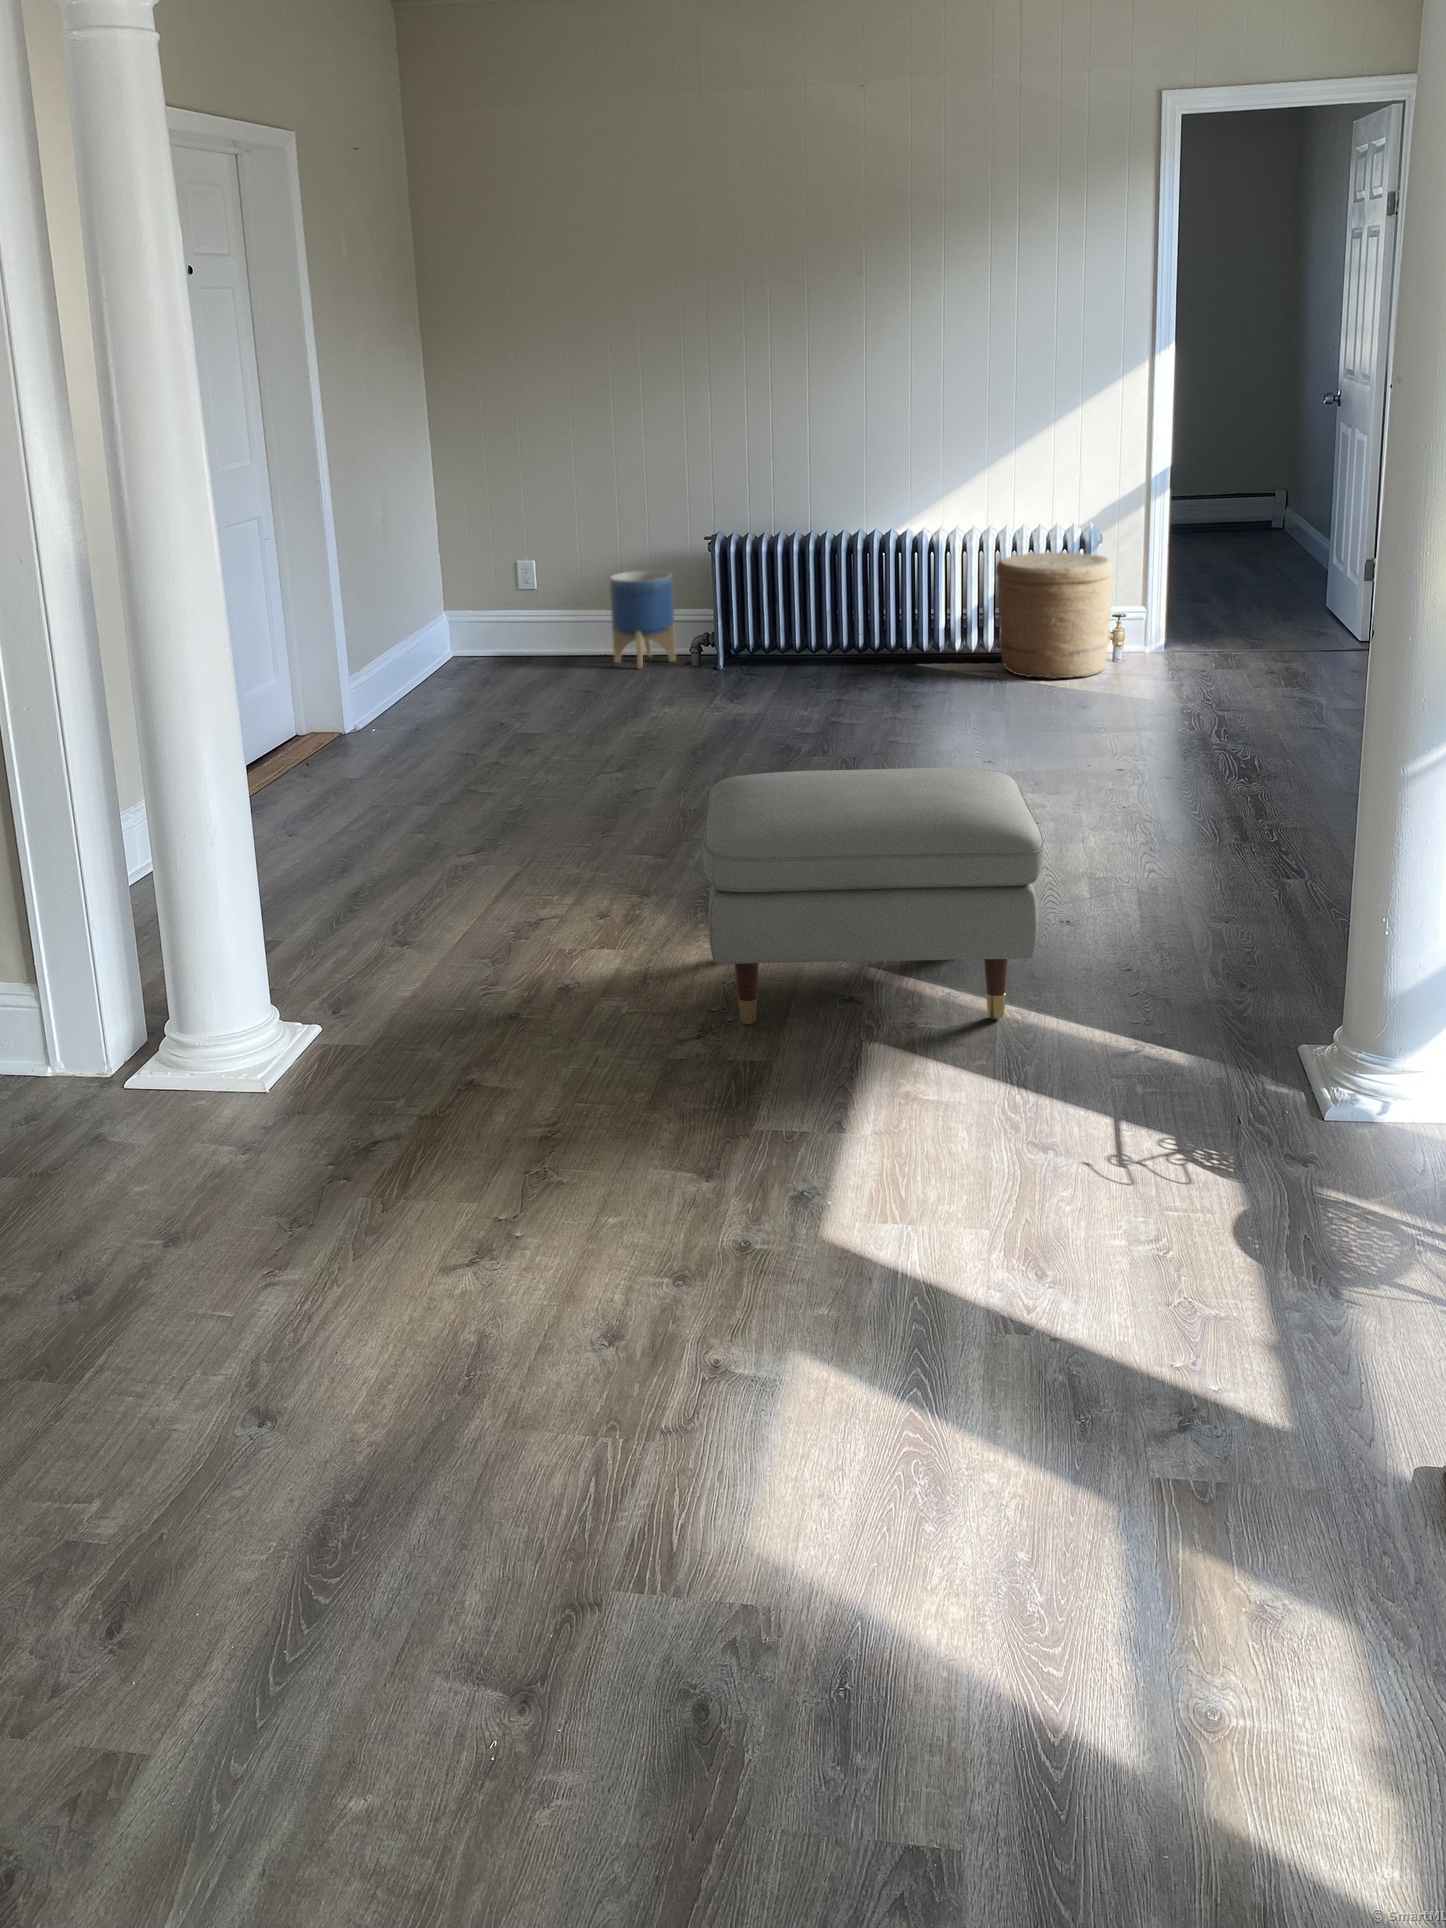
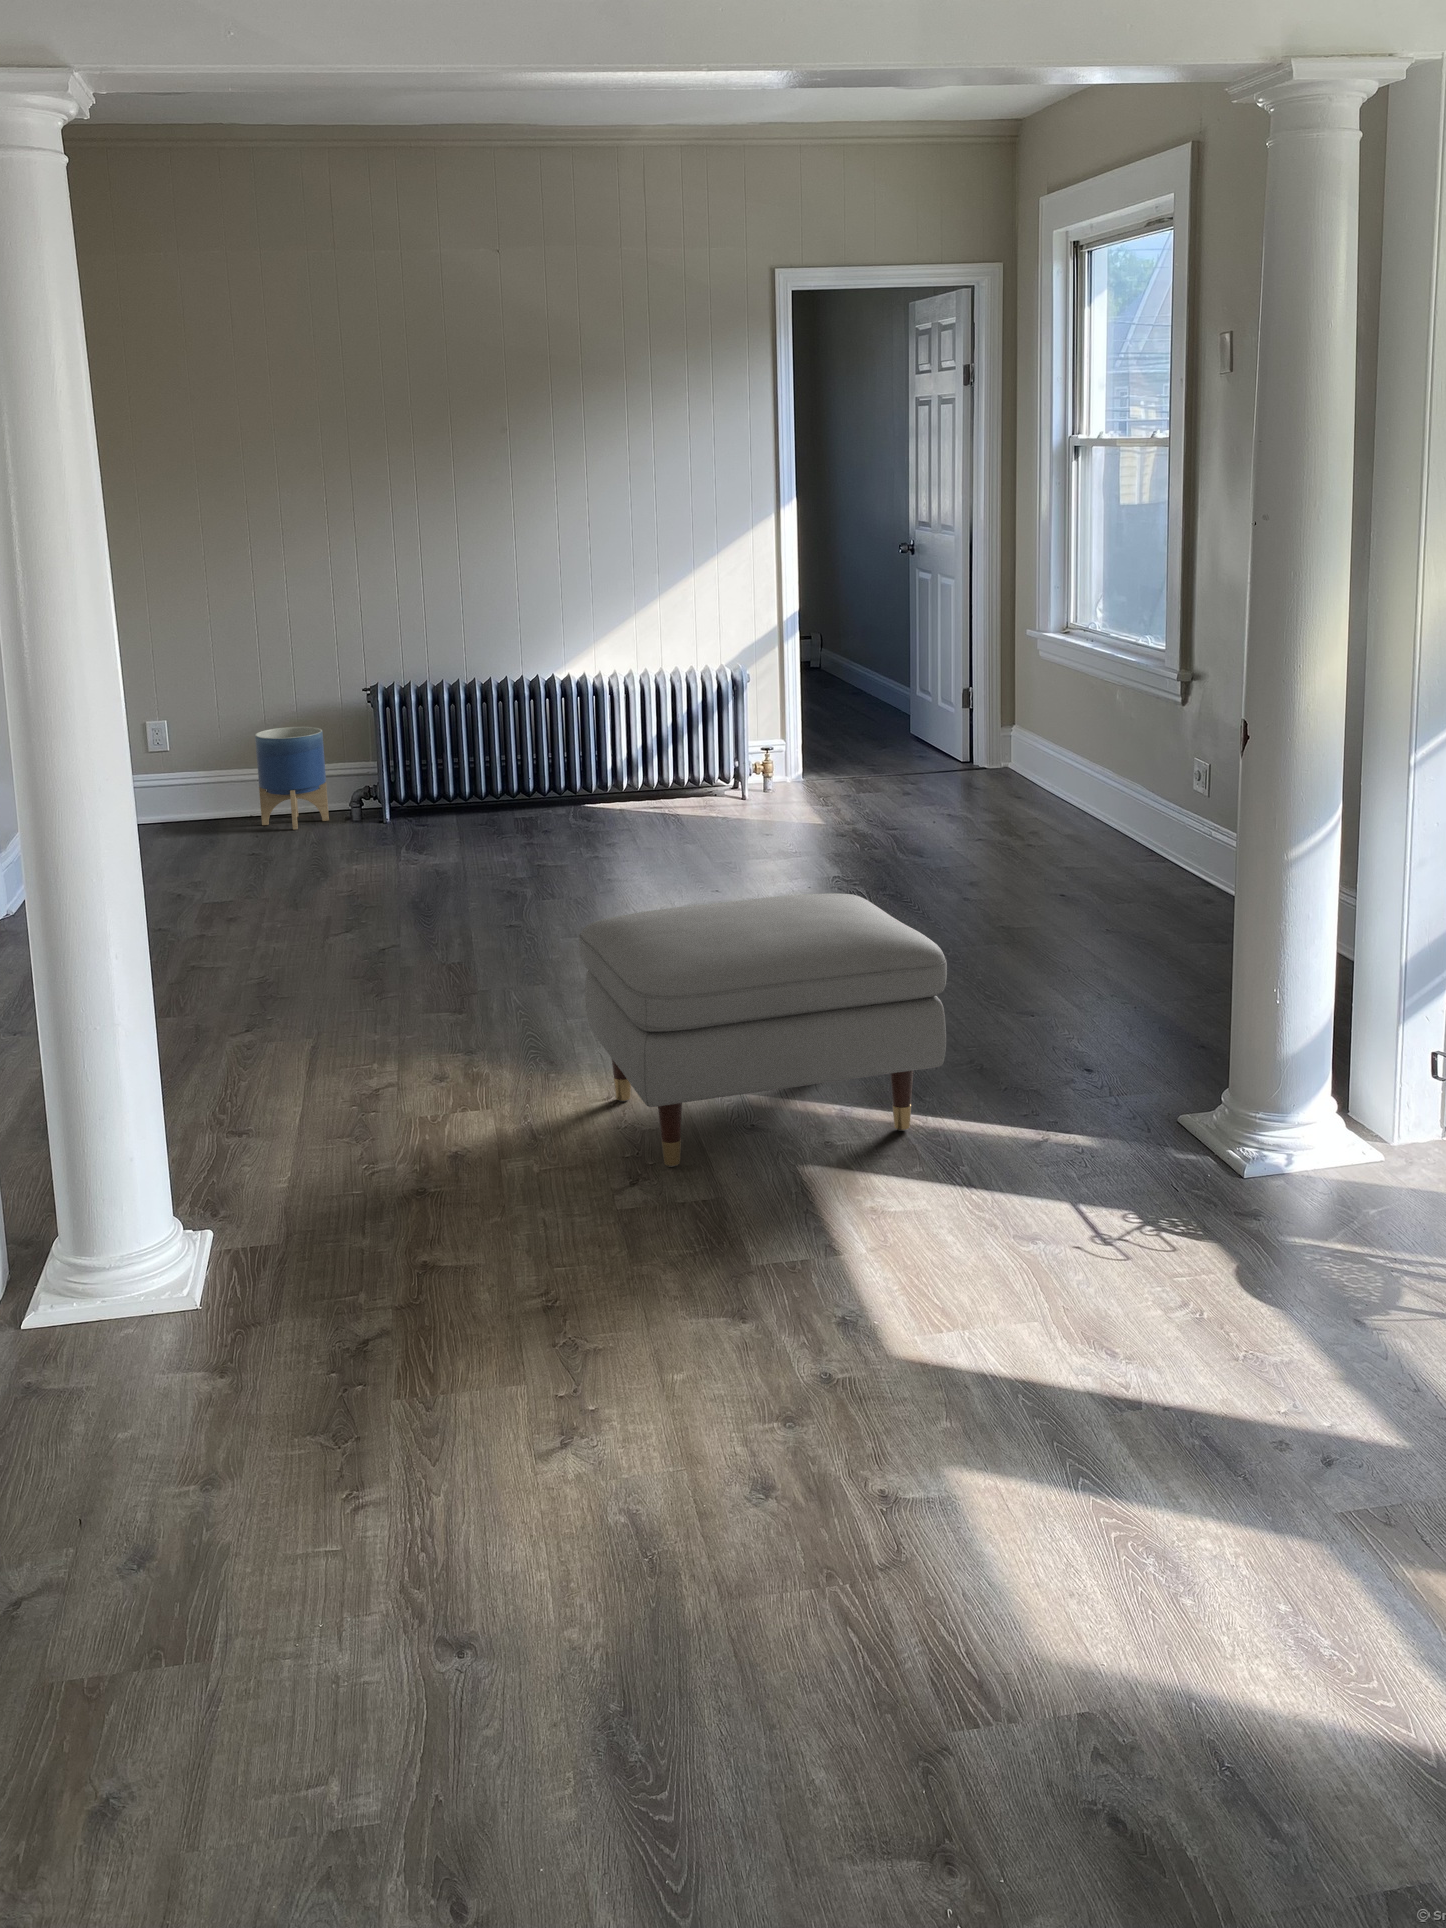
woven basket: present [996,553,1113,679] -> none [658,691,770,813]

